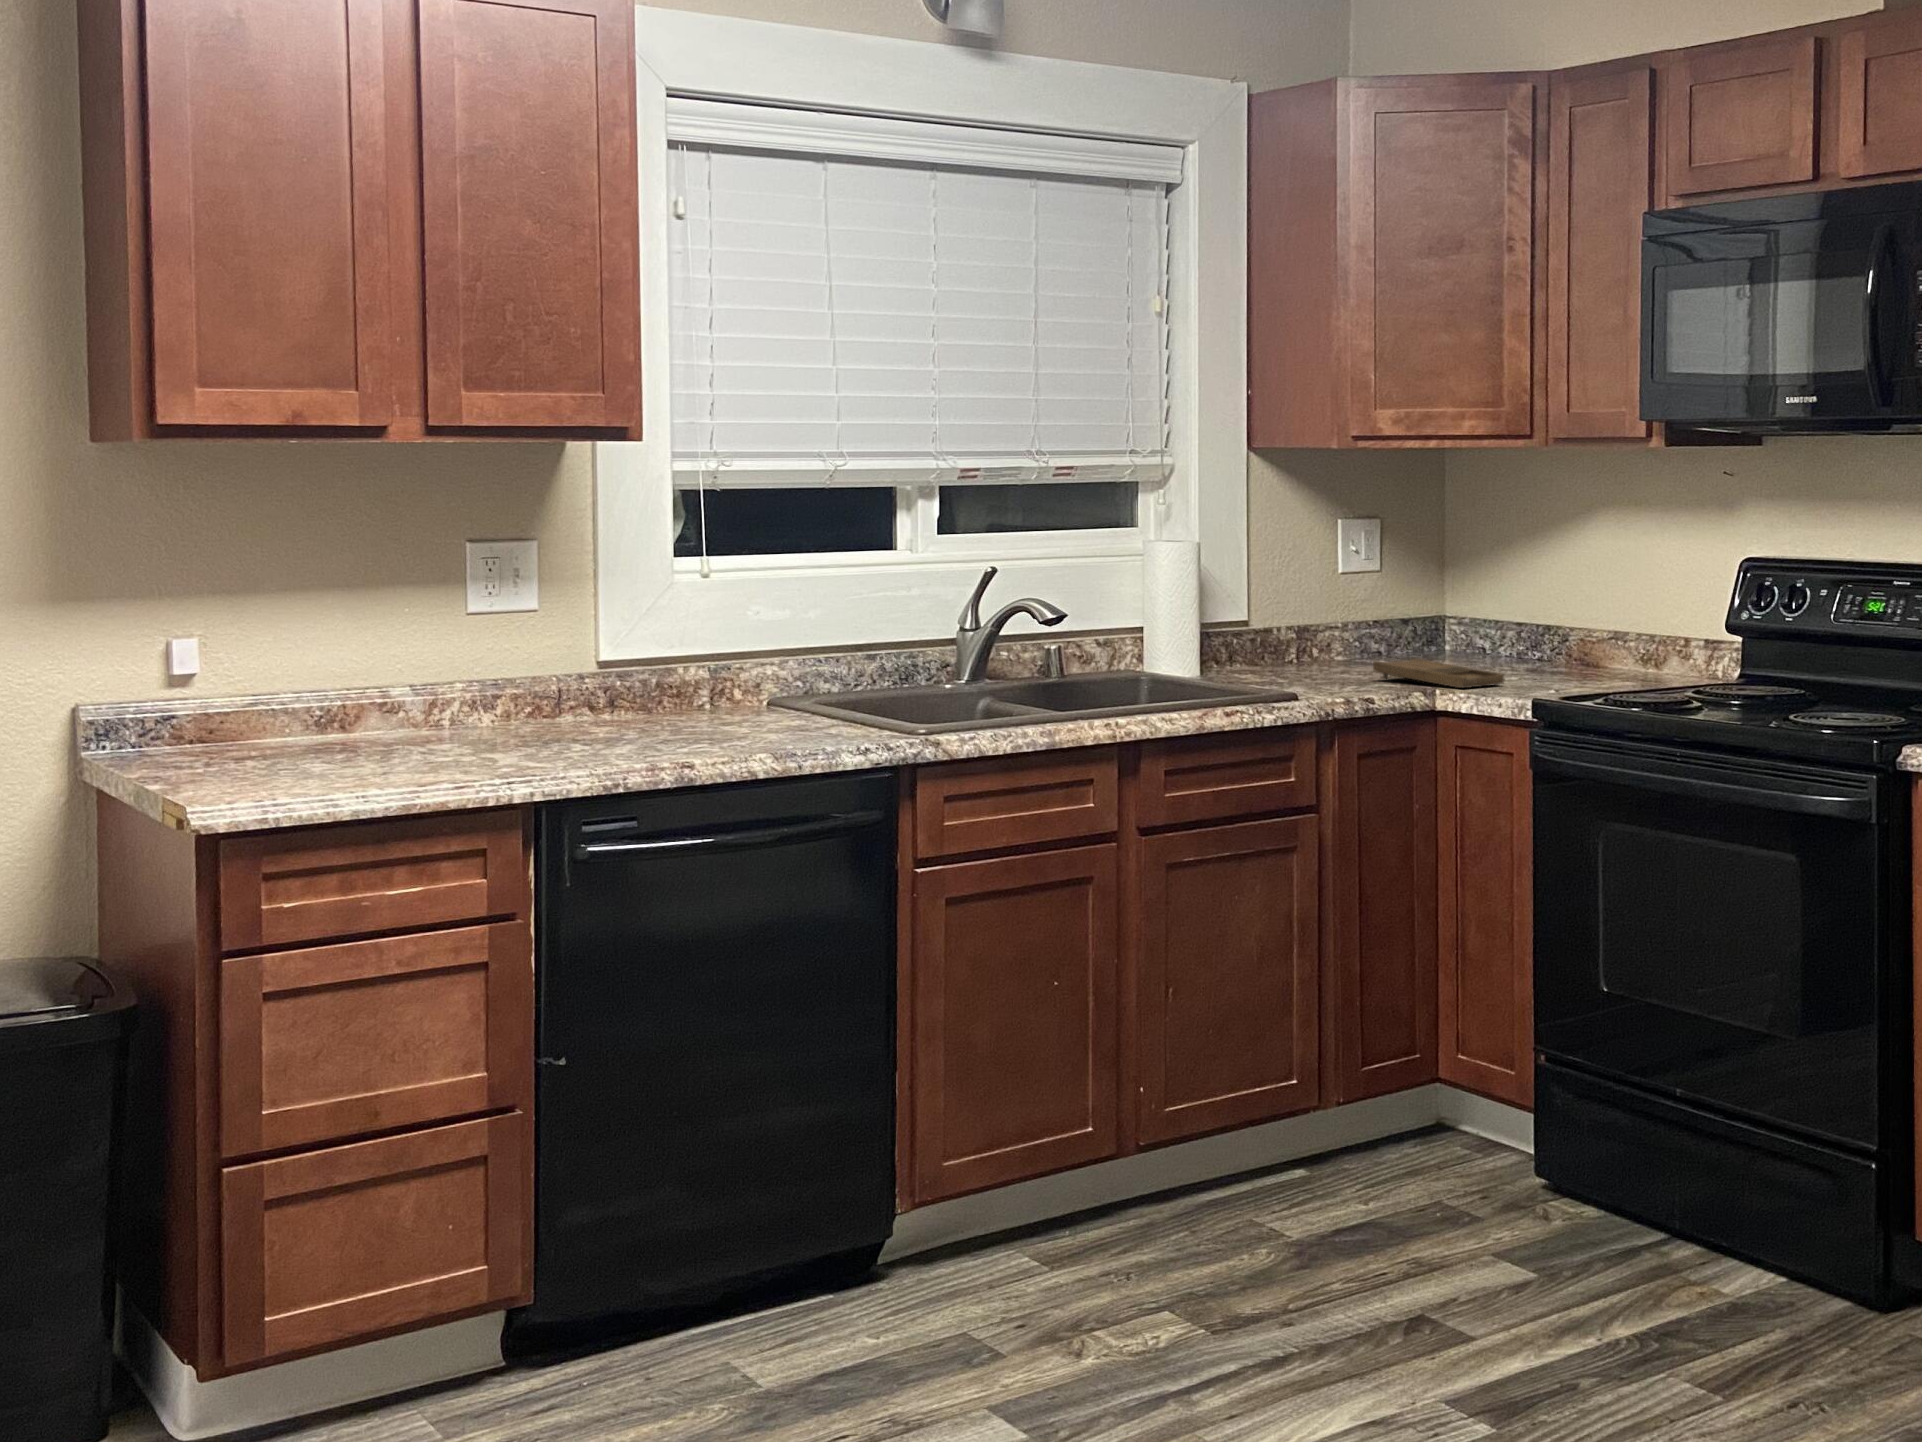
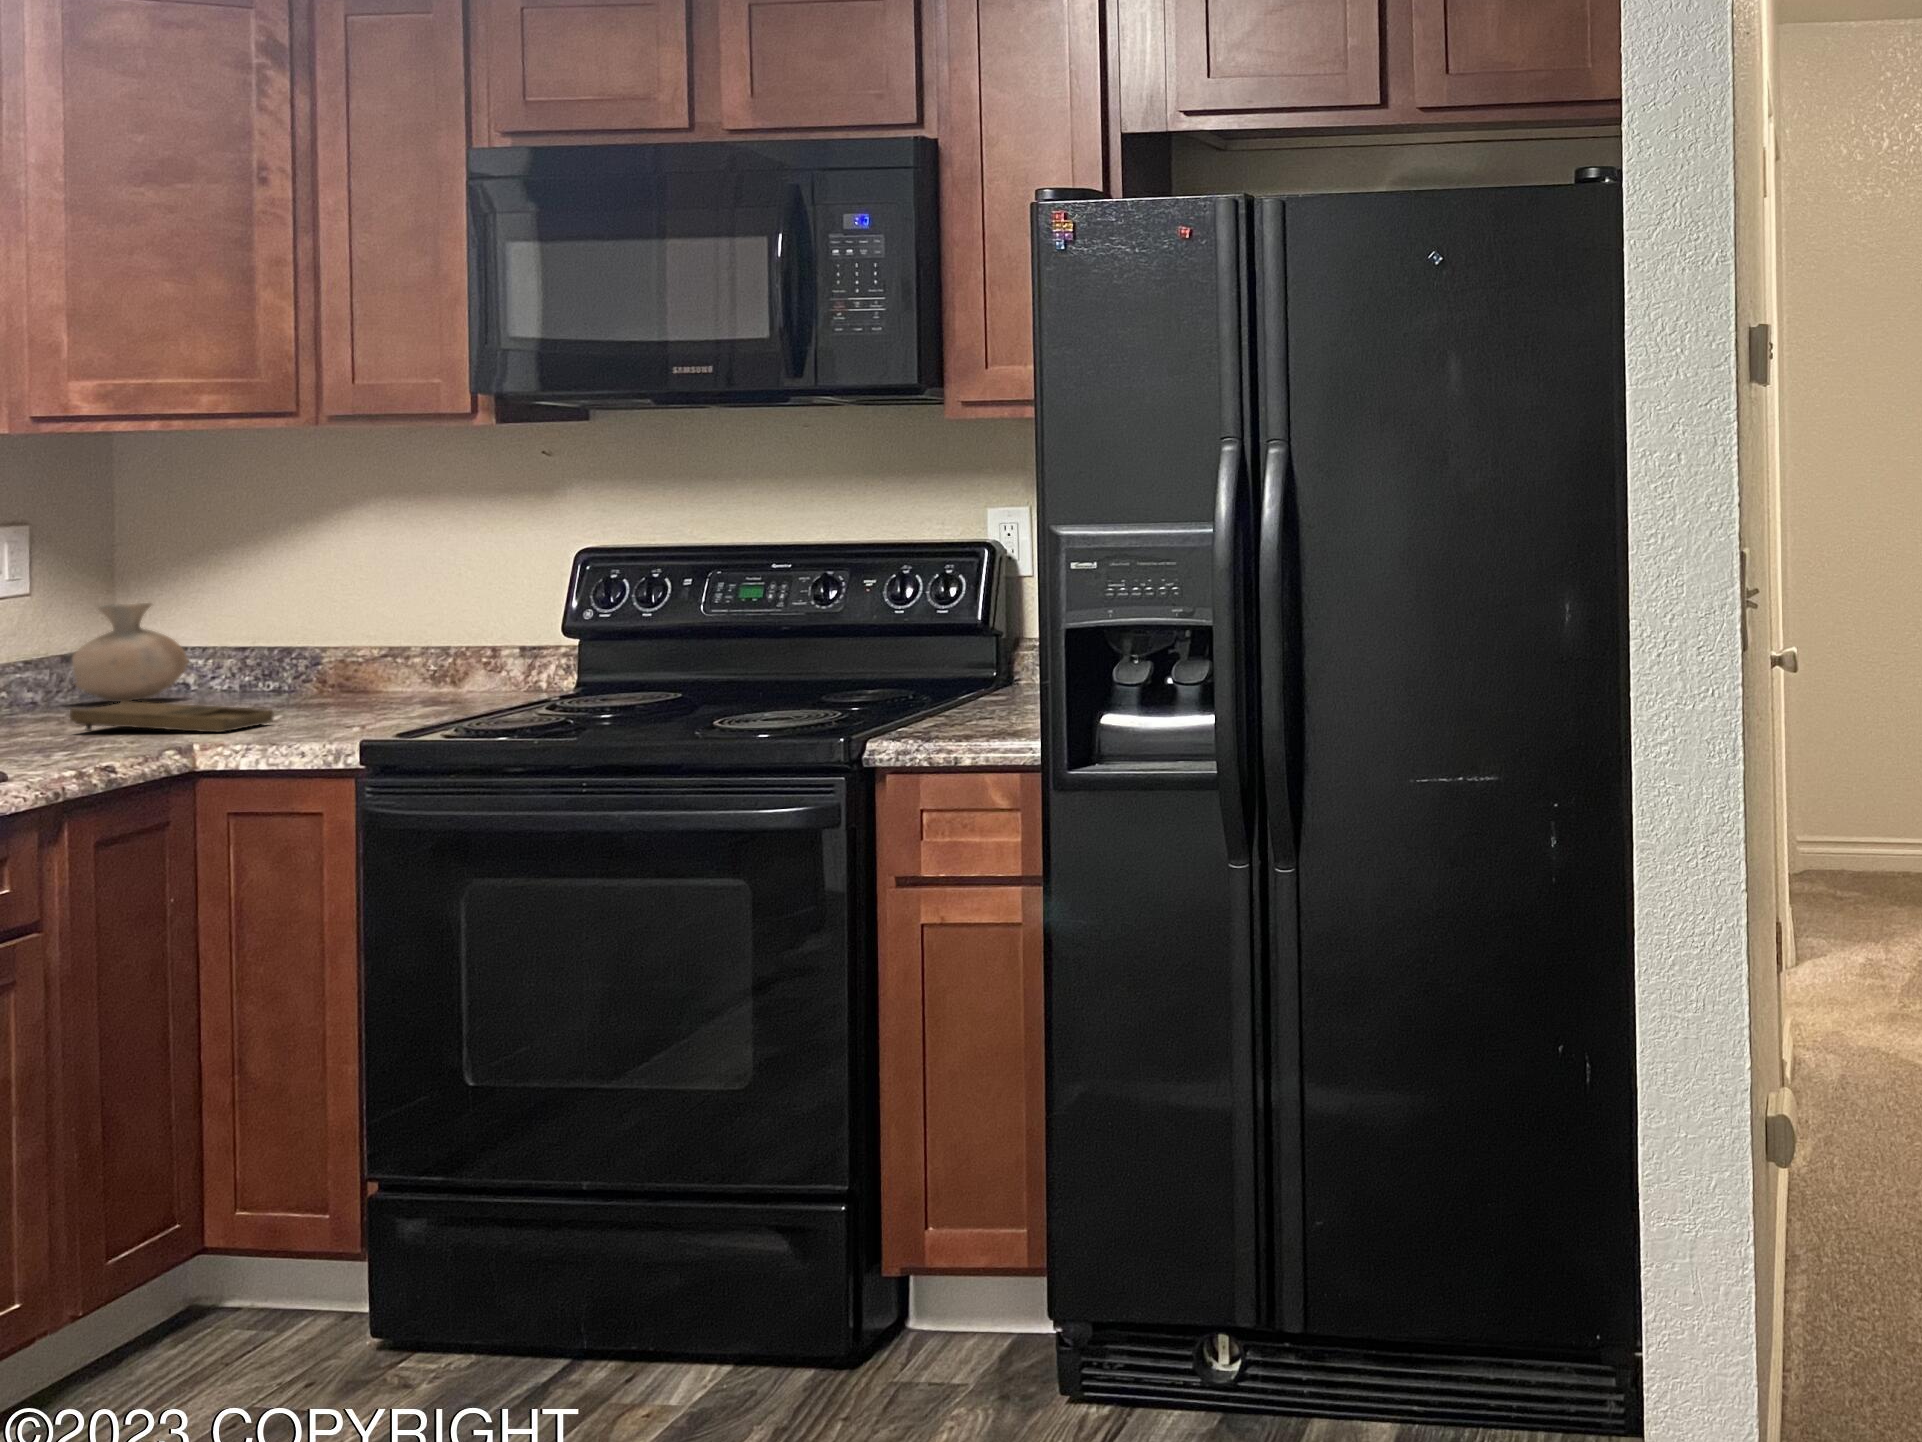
vase: none [1403,583,1485,659] -> present [73,603,189,702]

